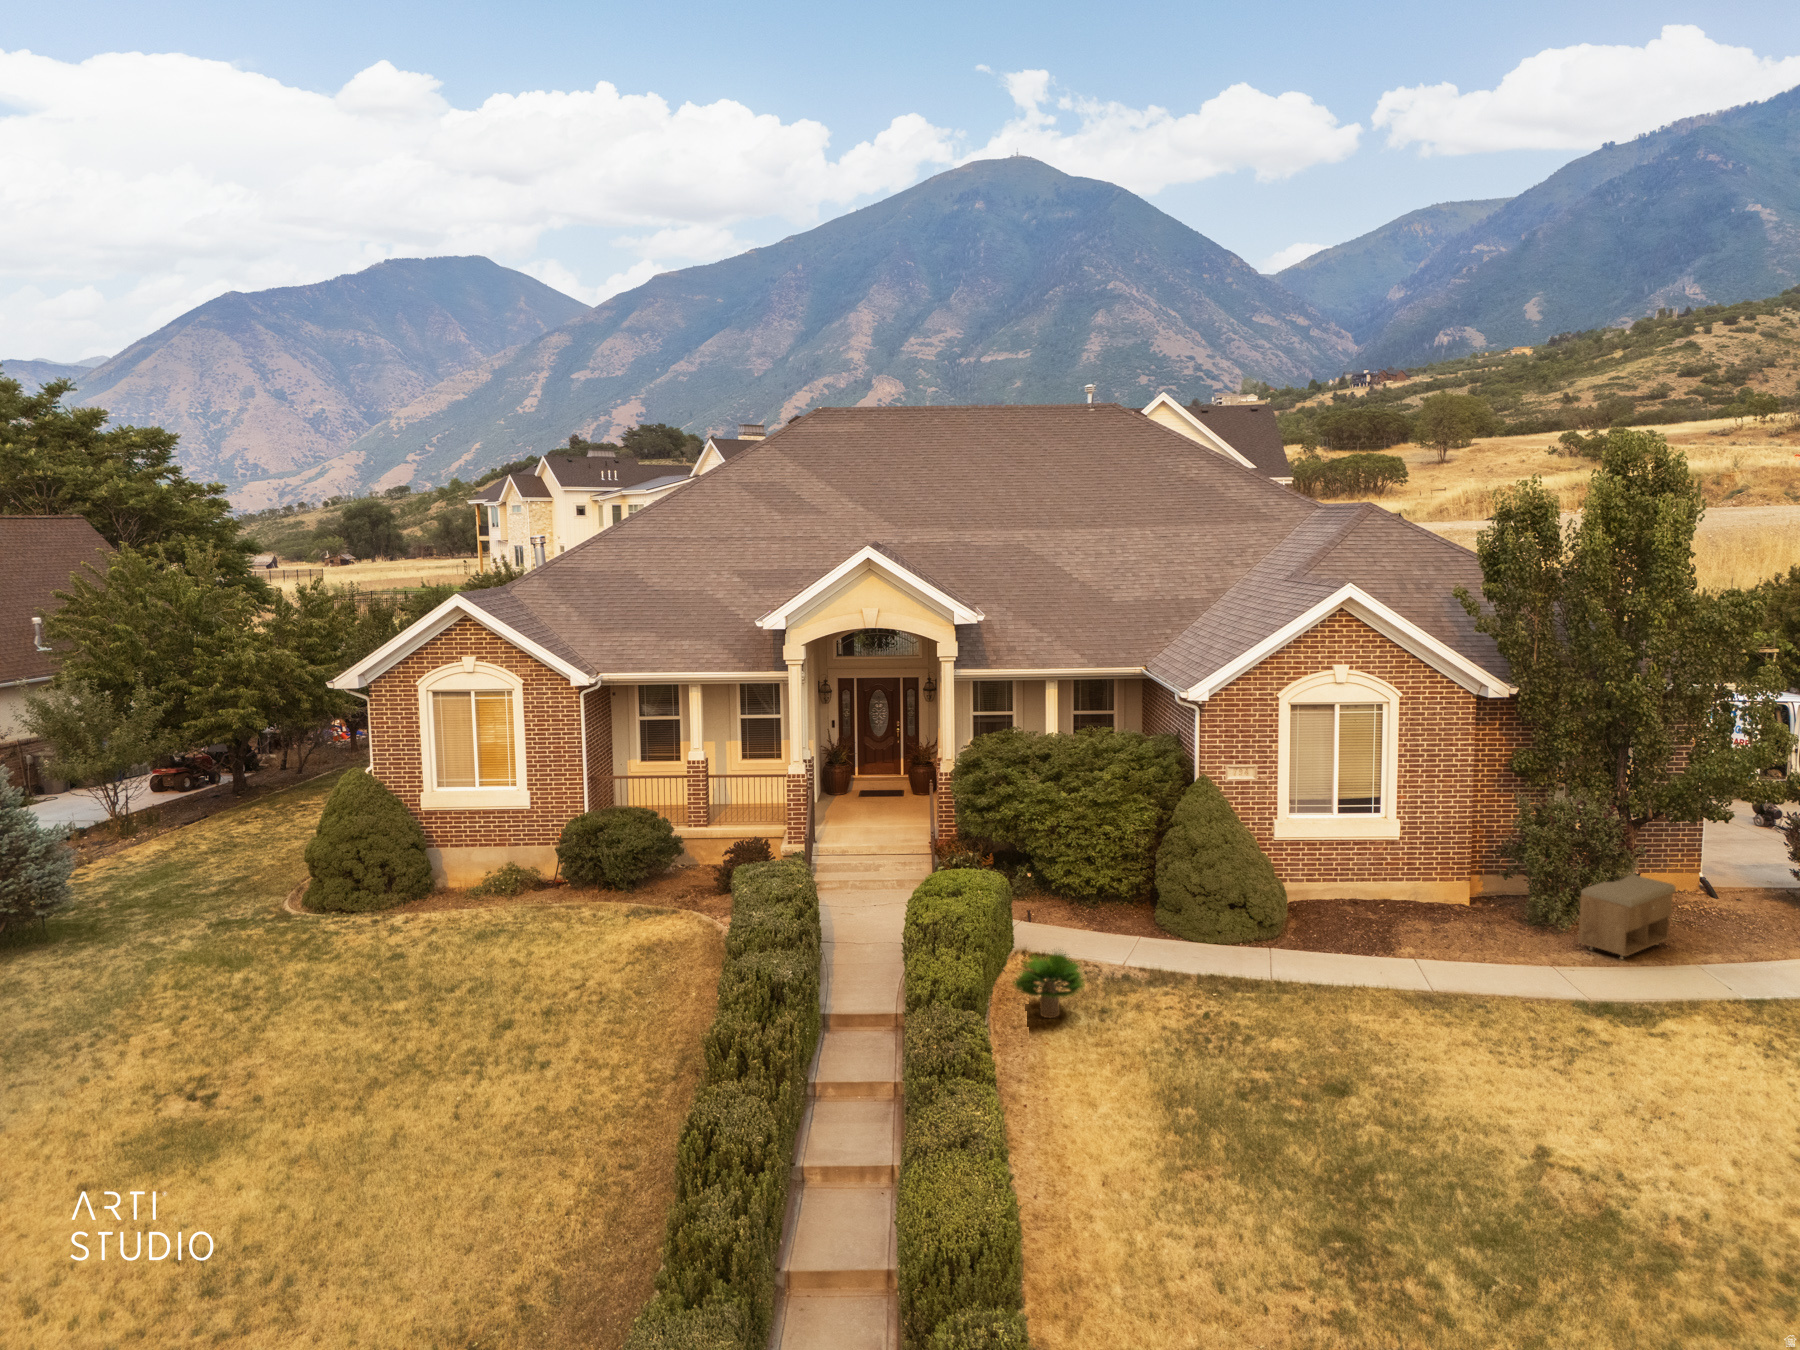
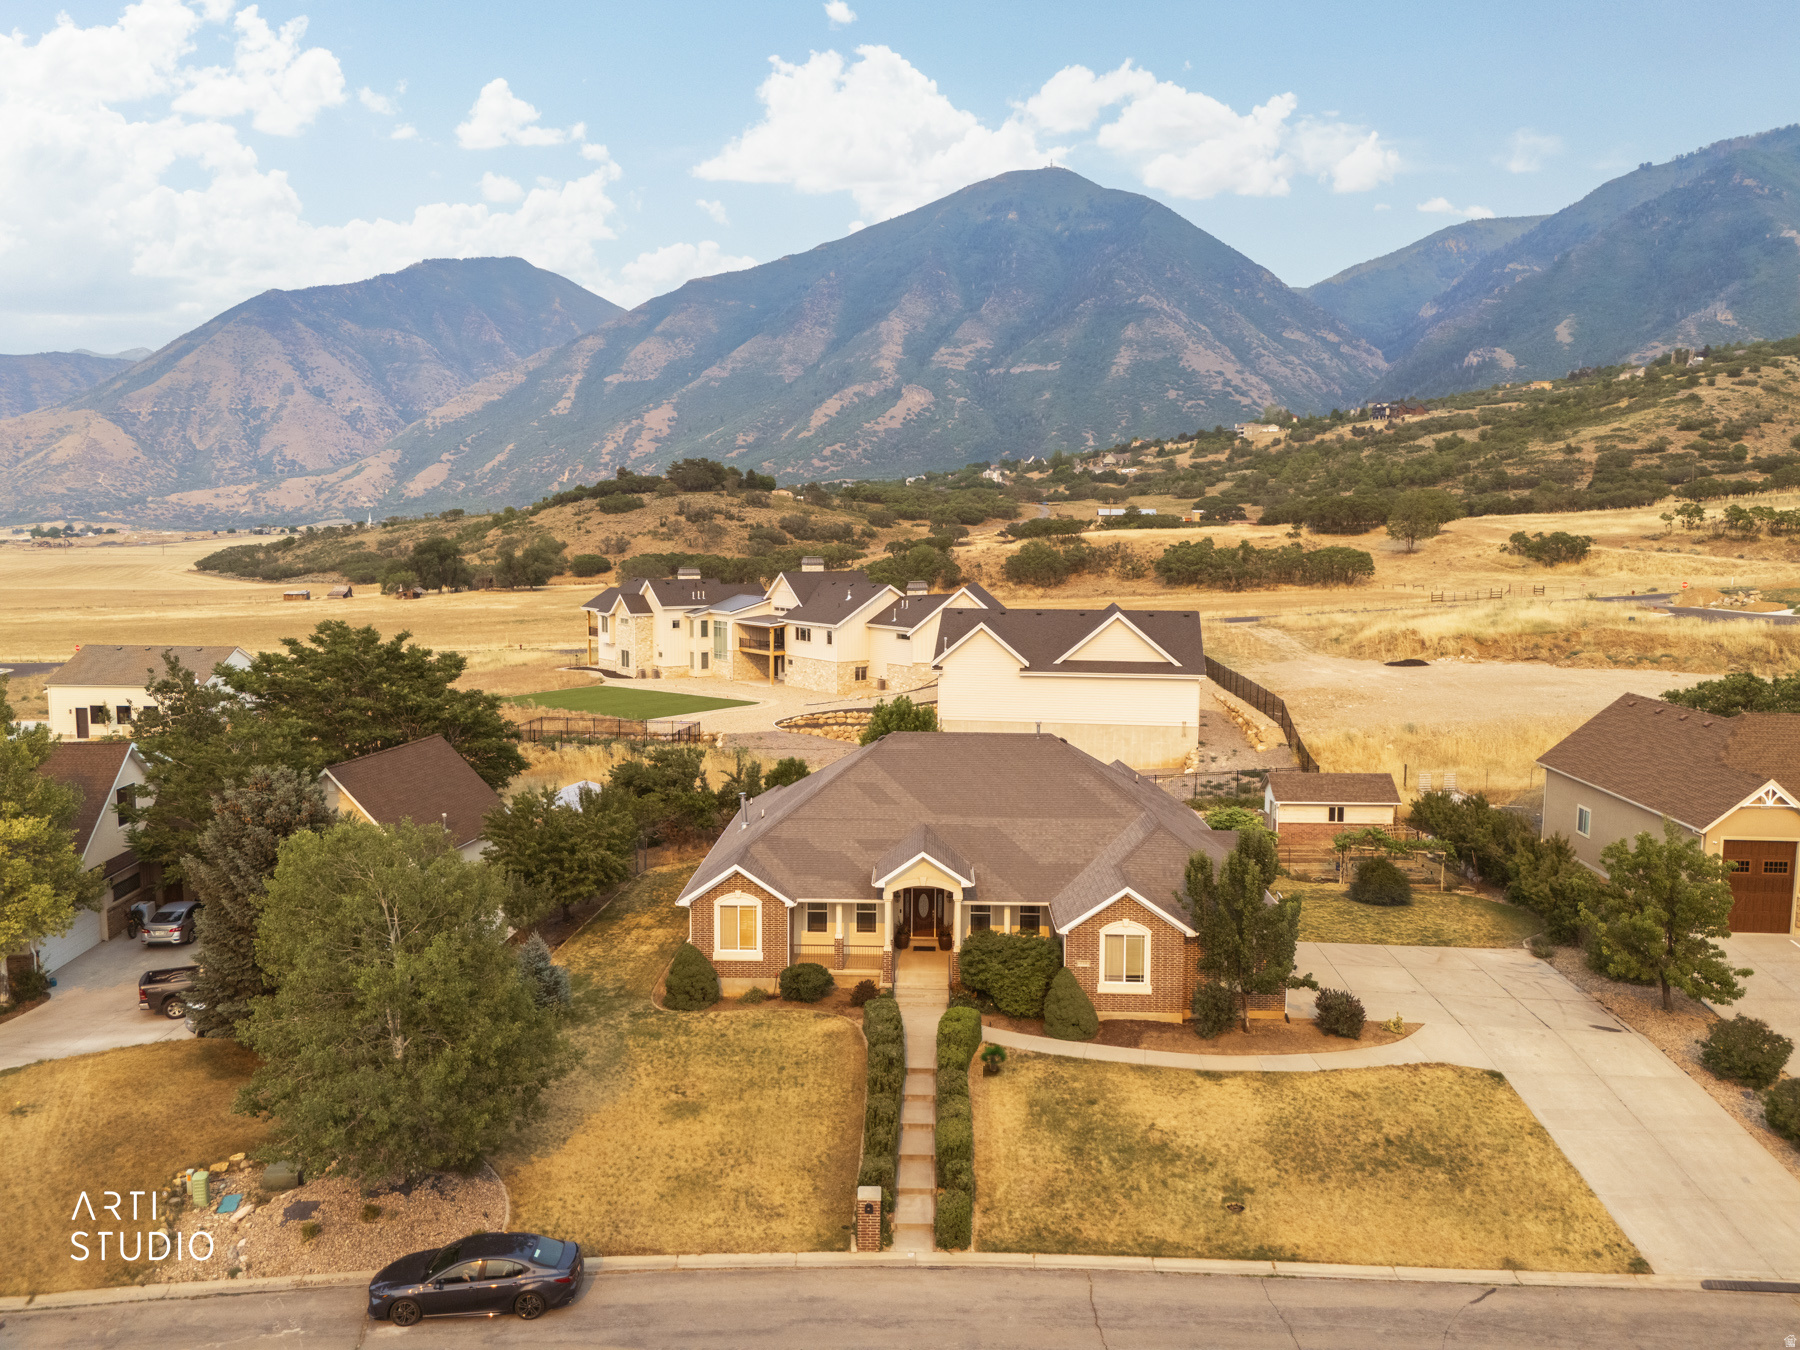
storage bench: present [1578,875,1676,959] -> none [1217,1015,1257,1053]

